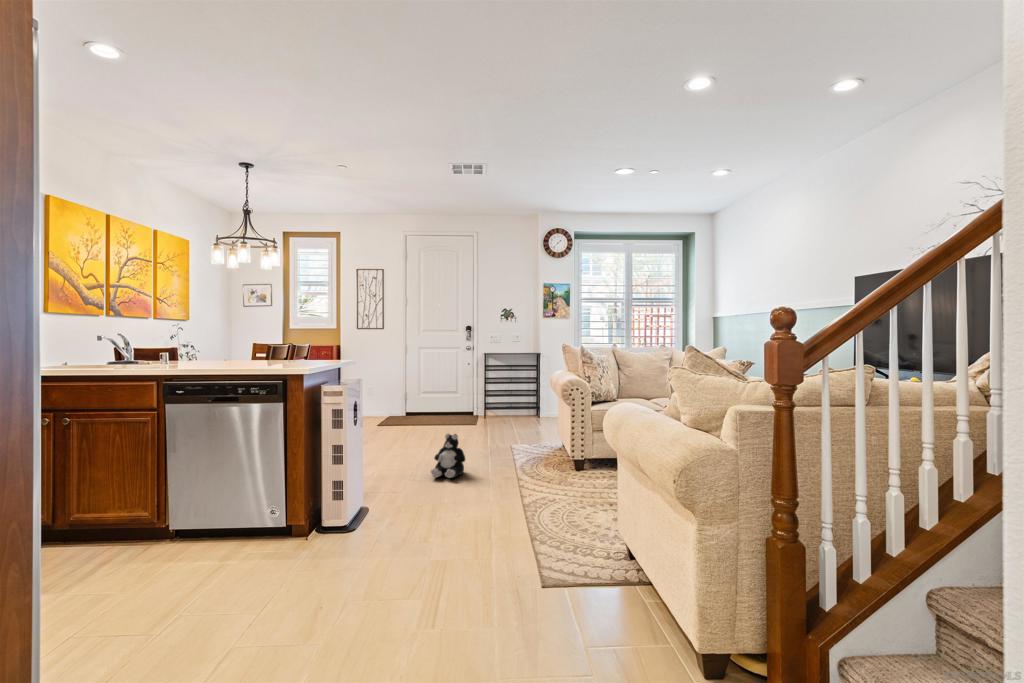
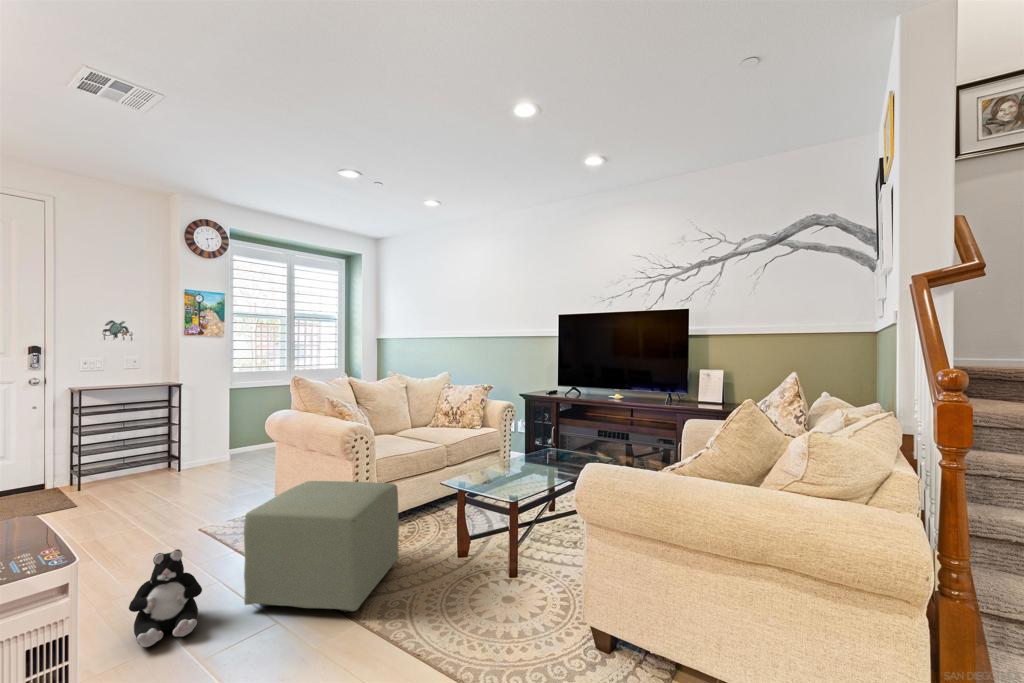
ottoman: none [481,412,581,492] -> present [244,481,399,612]

